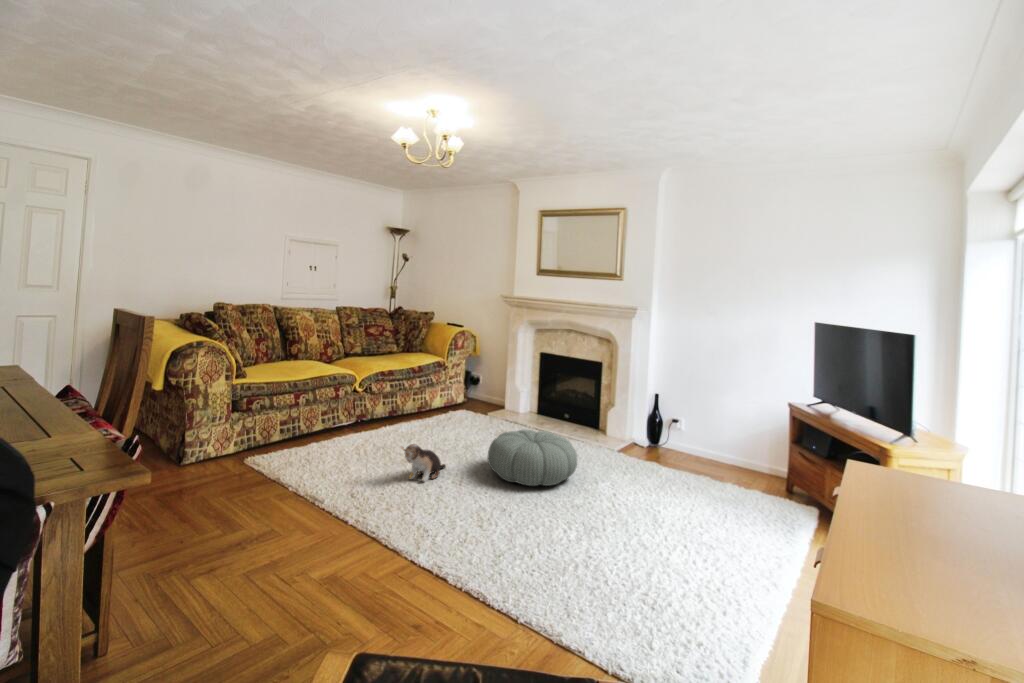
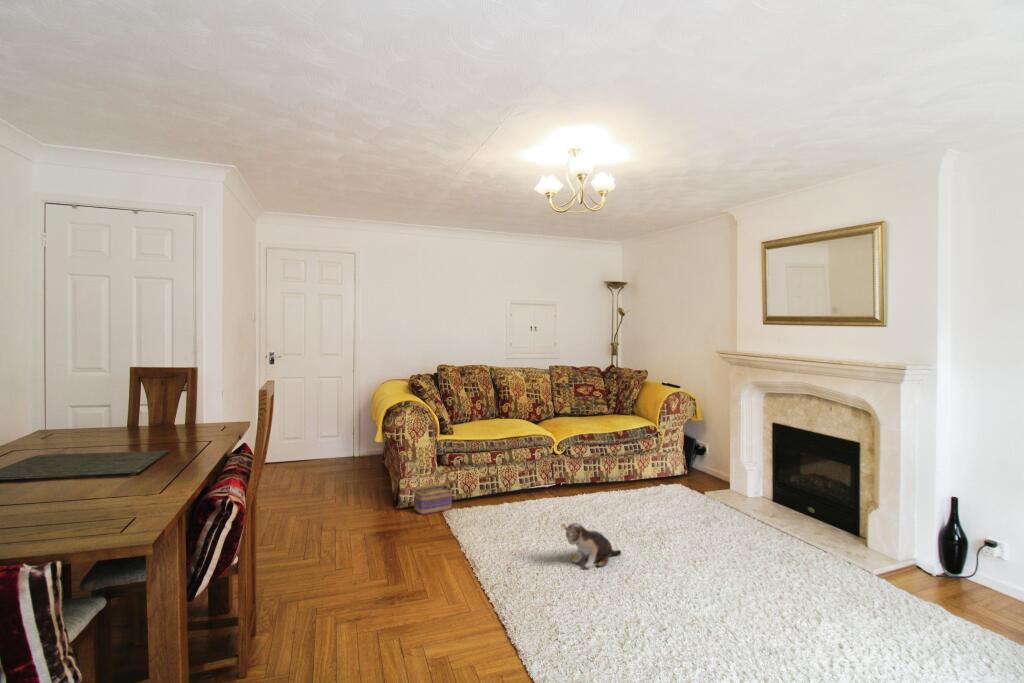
basket: none [211,413,258,465] -> present [414,467,452,514]
pouf: present [488,430,577,486] -> none [666,523,788,607]

